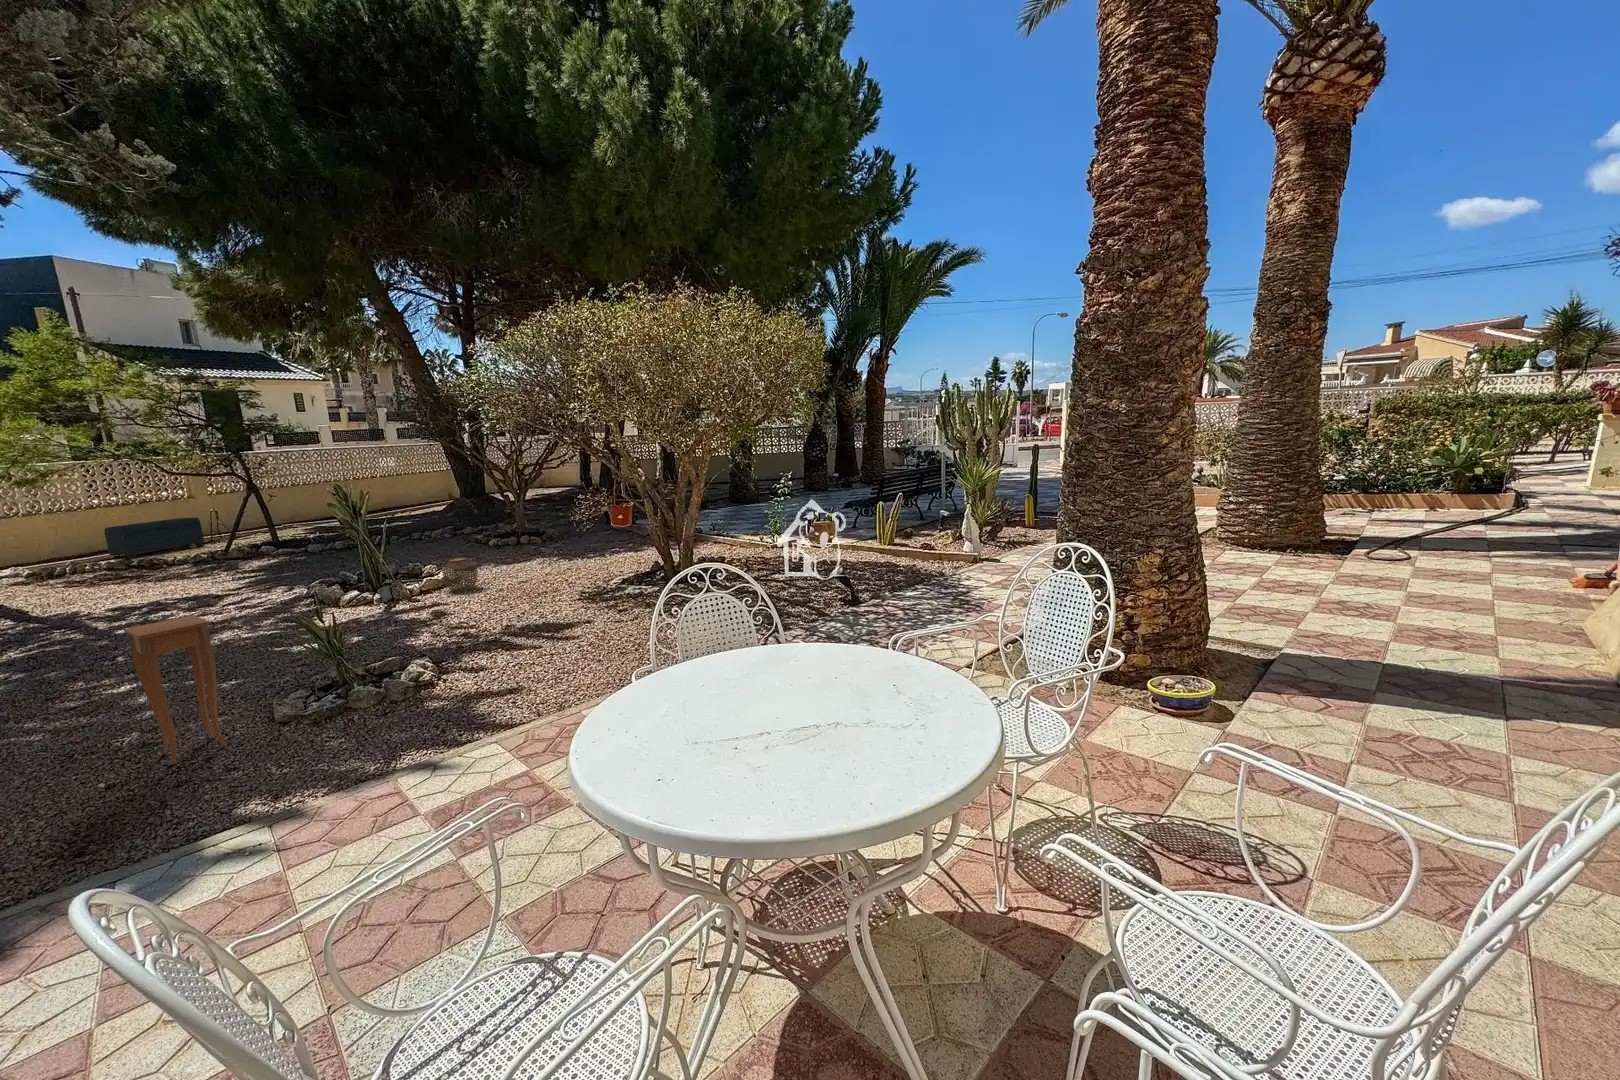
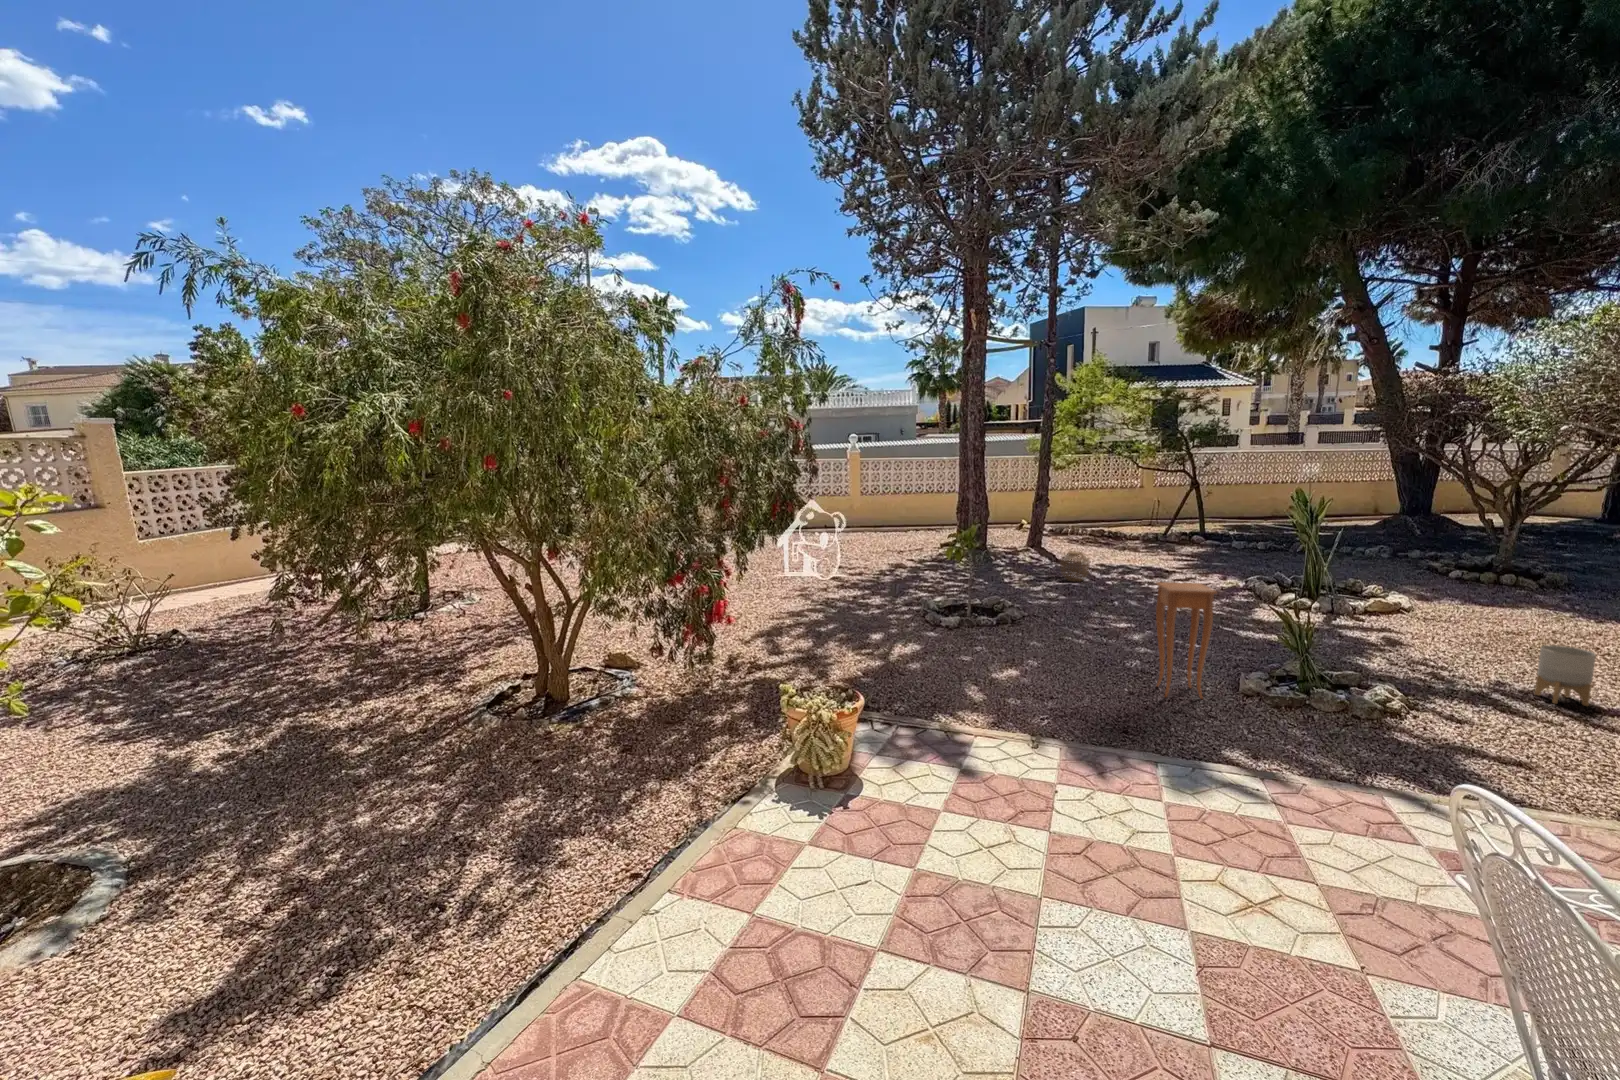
bench: present [104,518,205,559] -> none [1090,502,1151,529]
woven basket: present [442,558,478,592] -> present [1061,552,1089,582]
planter: none [524,587,558,632] -> present [1535,645,1596,706]

